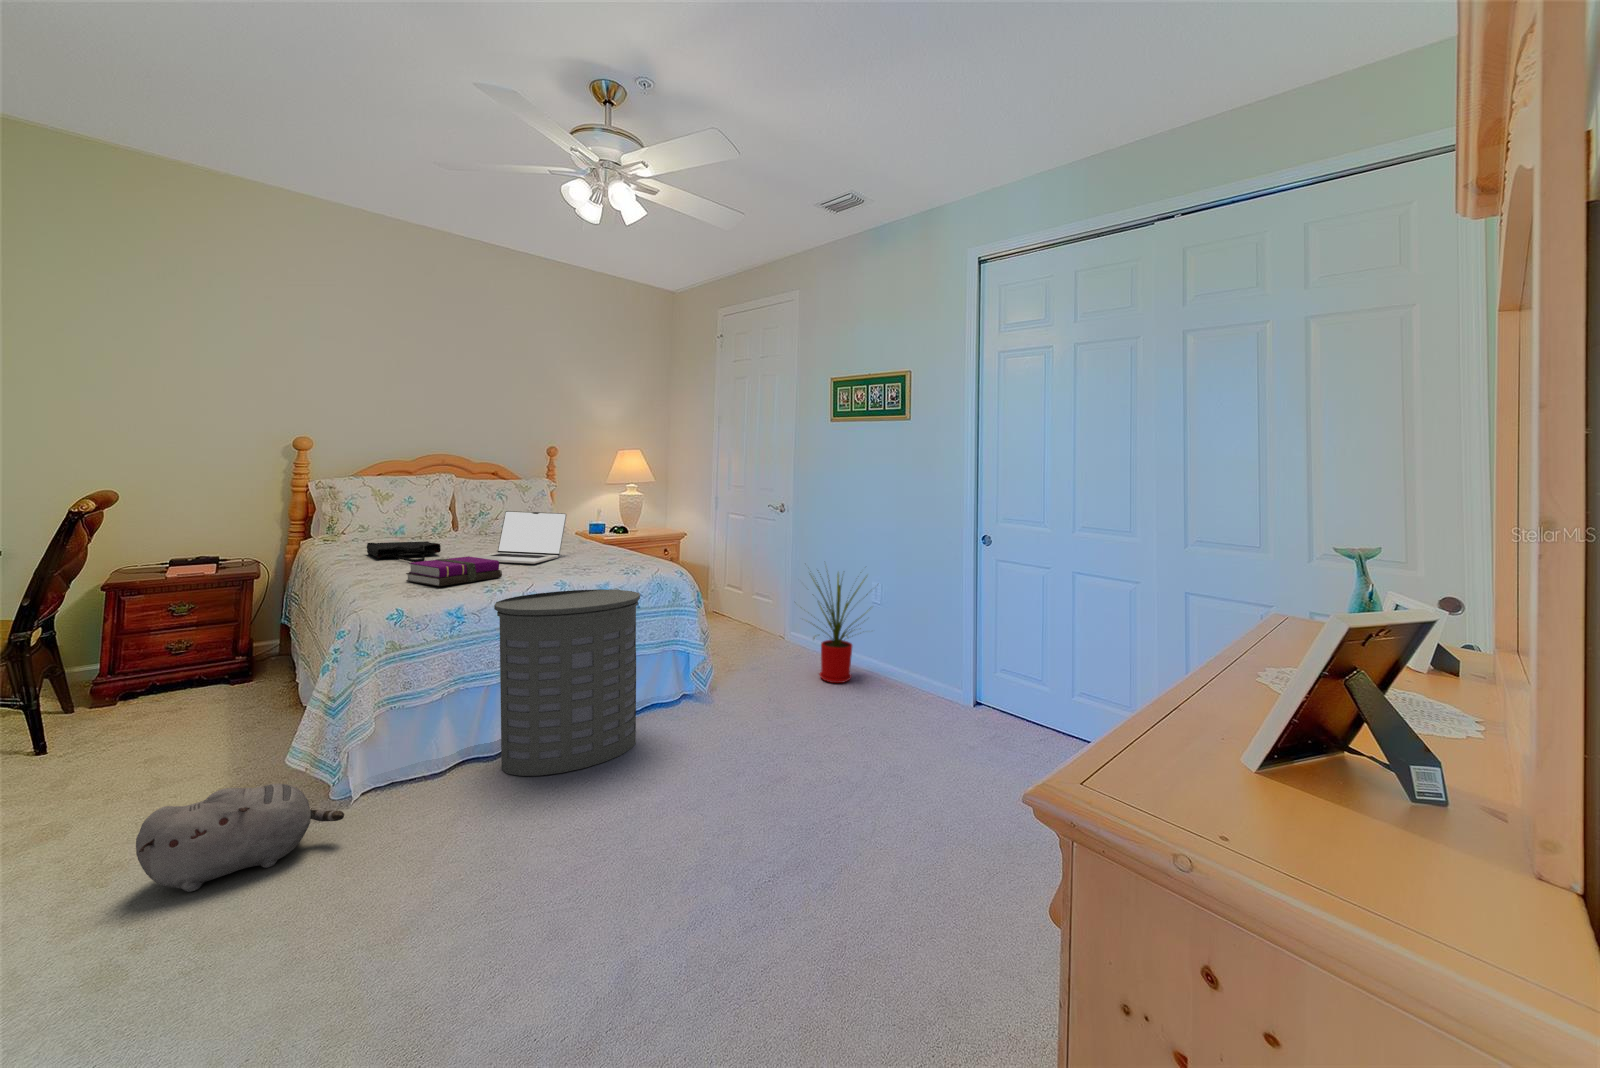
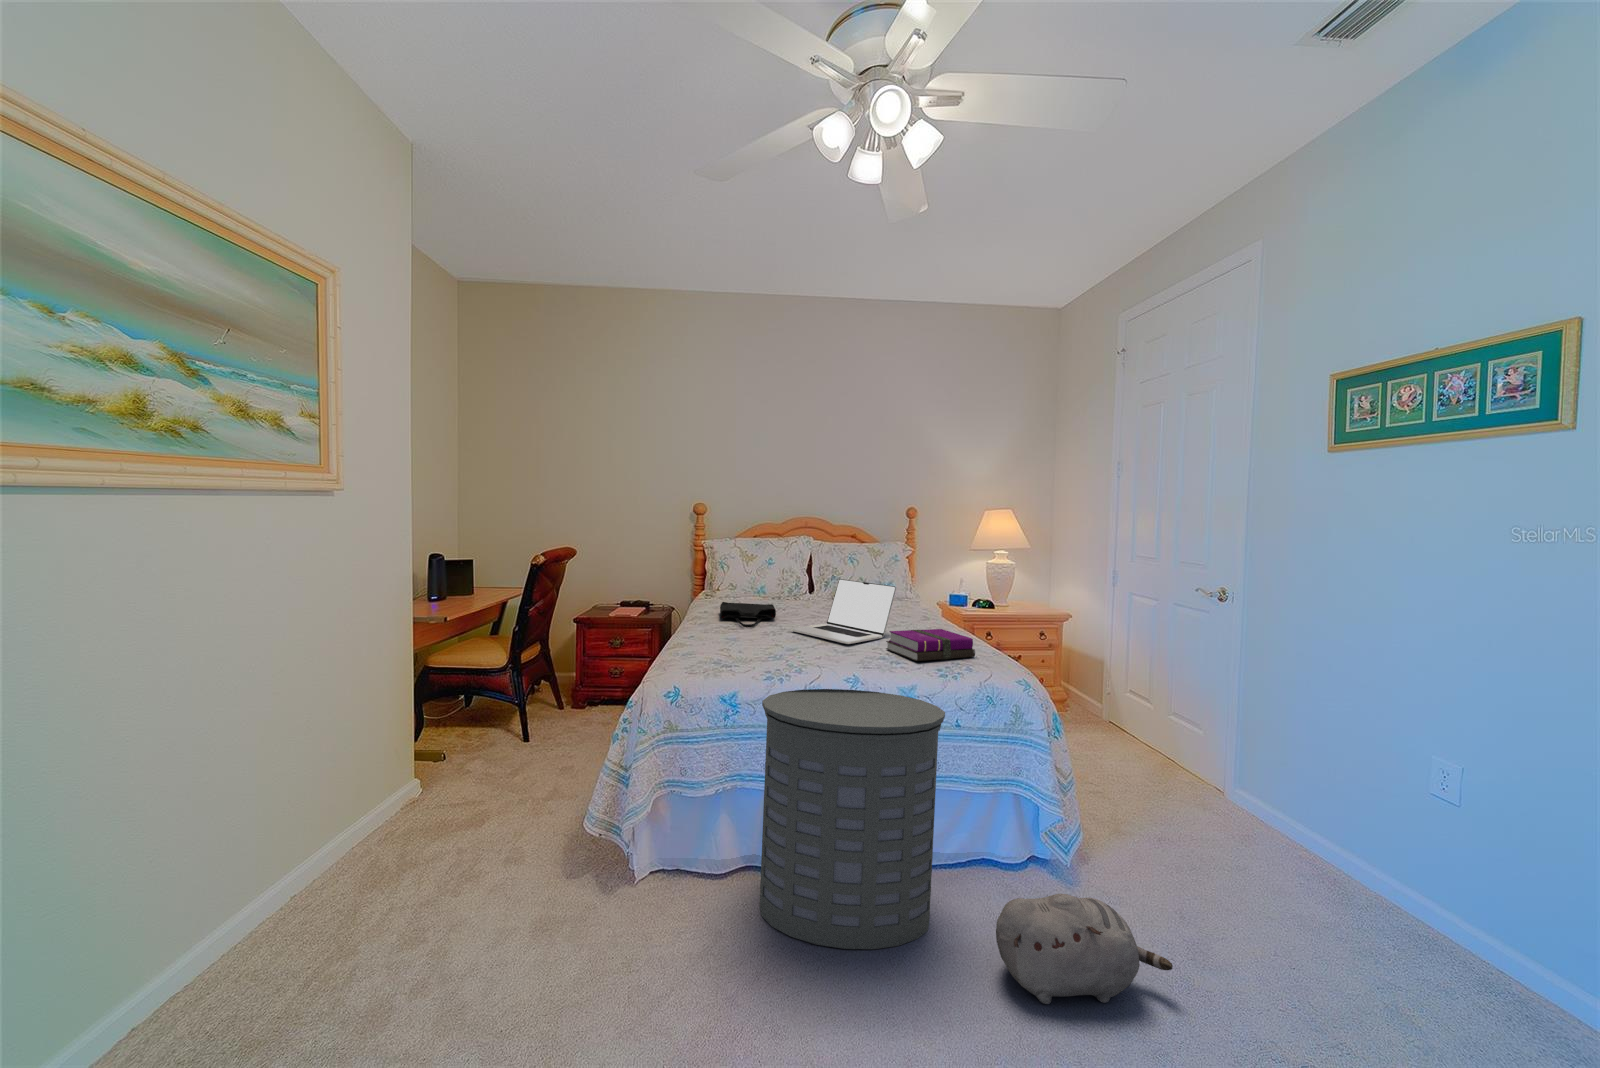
notebook: present [406,556,502,586] -> present [886,629,975,661]
house plant: present [813,574,867,683] -> none [1217,696,1437,936]
plush toy: present [136,784,344,892] -> present [996,894,1173,1004]

